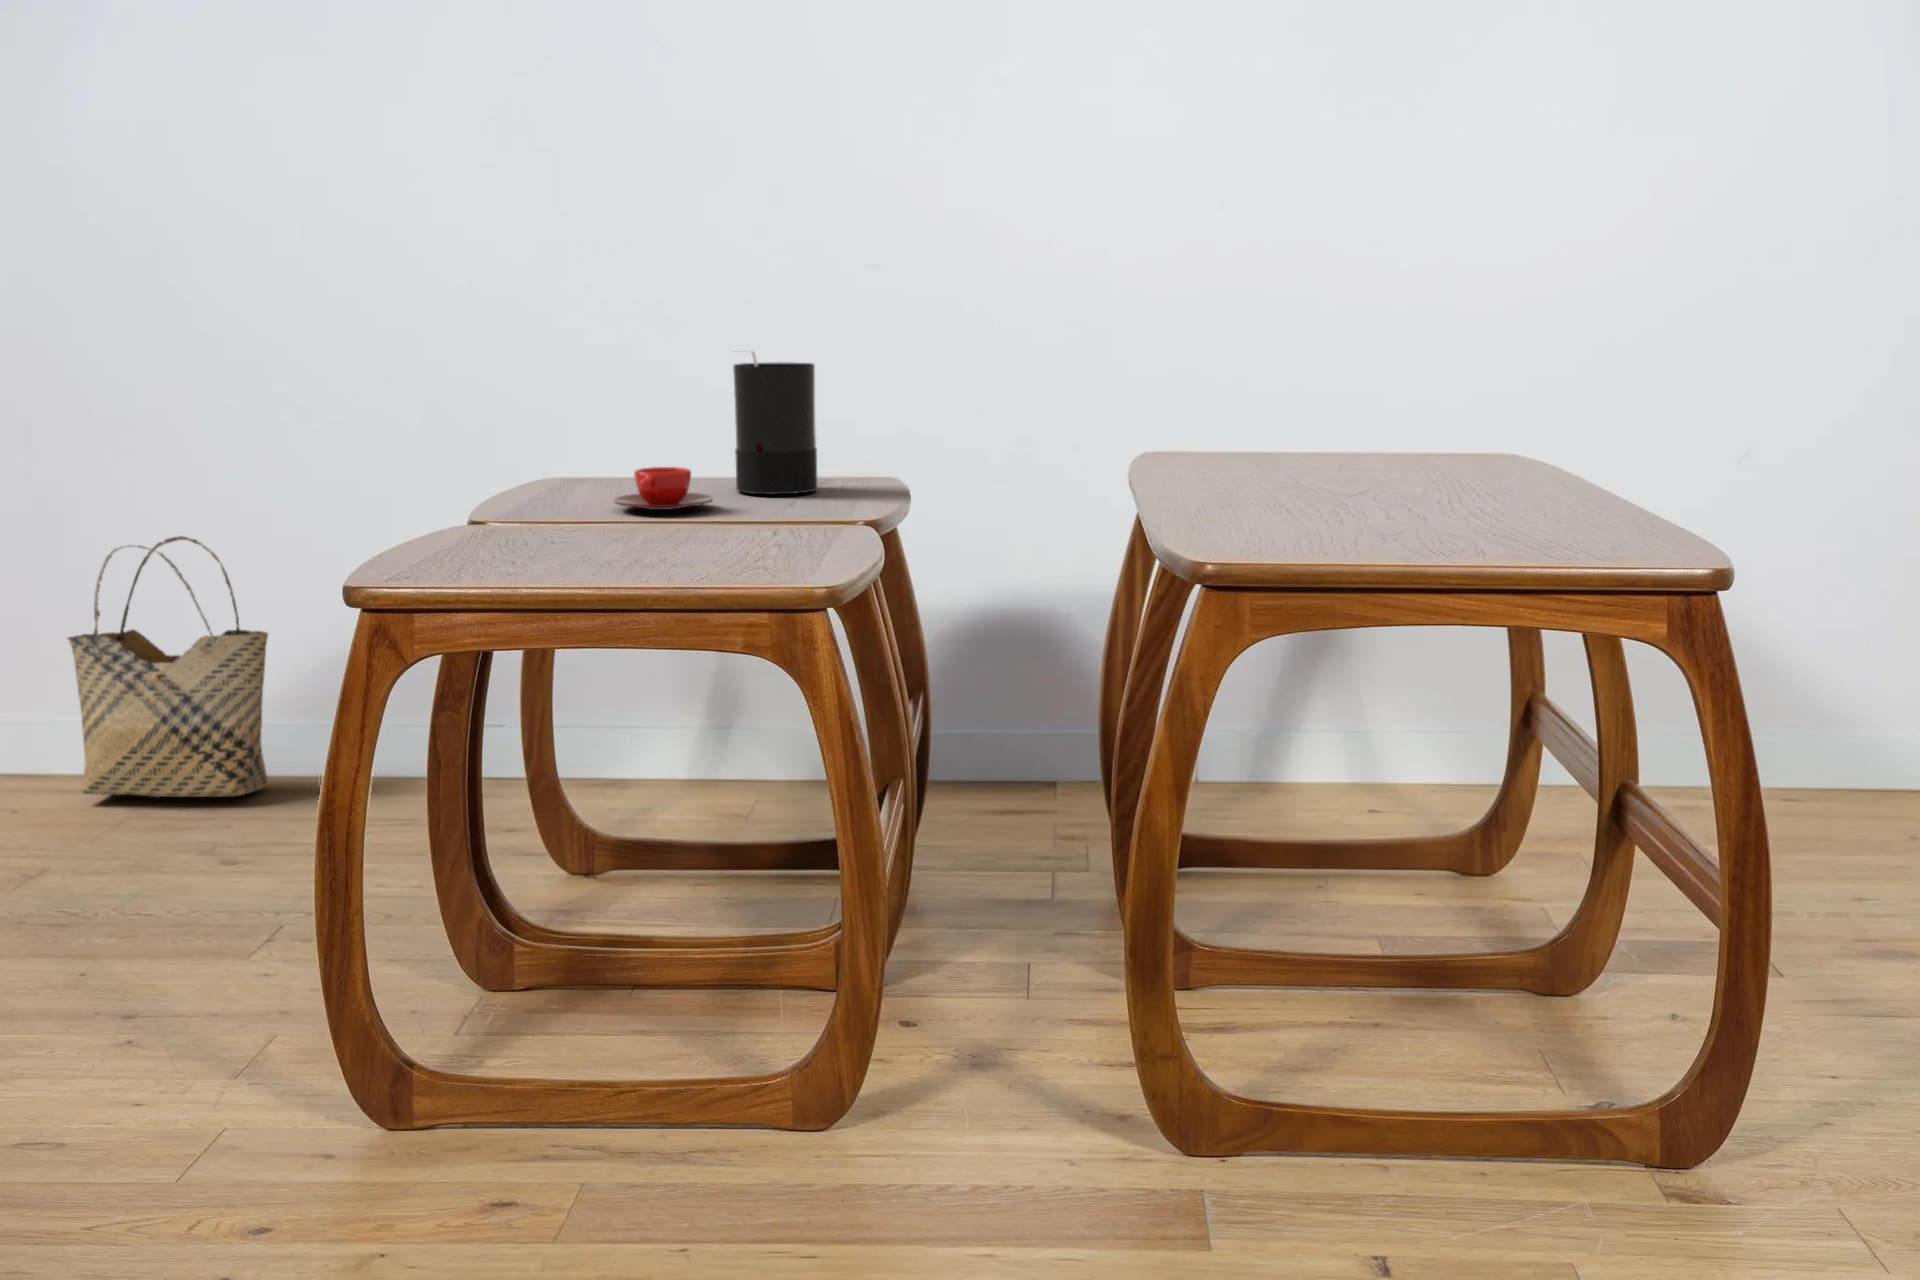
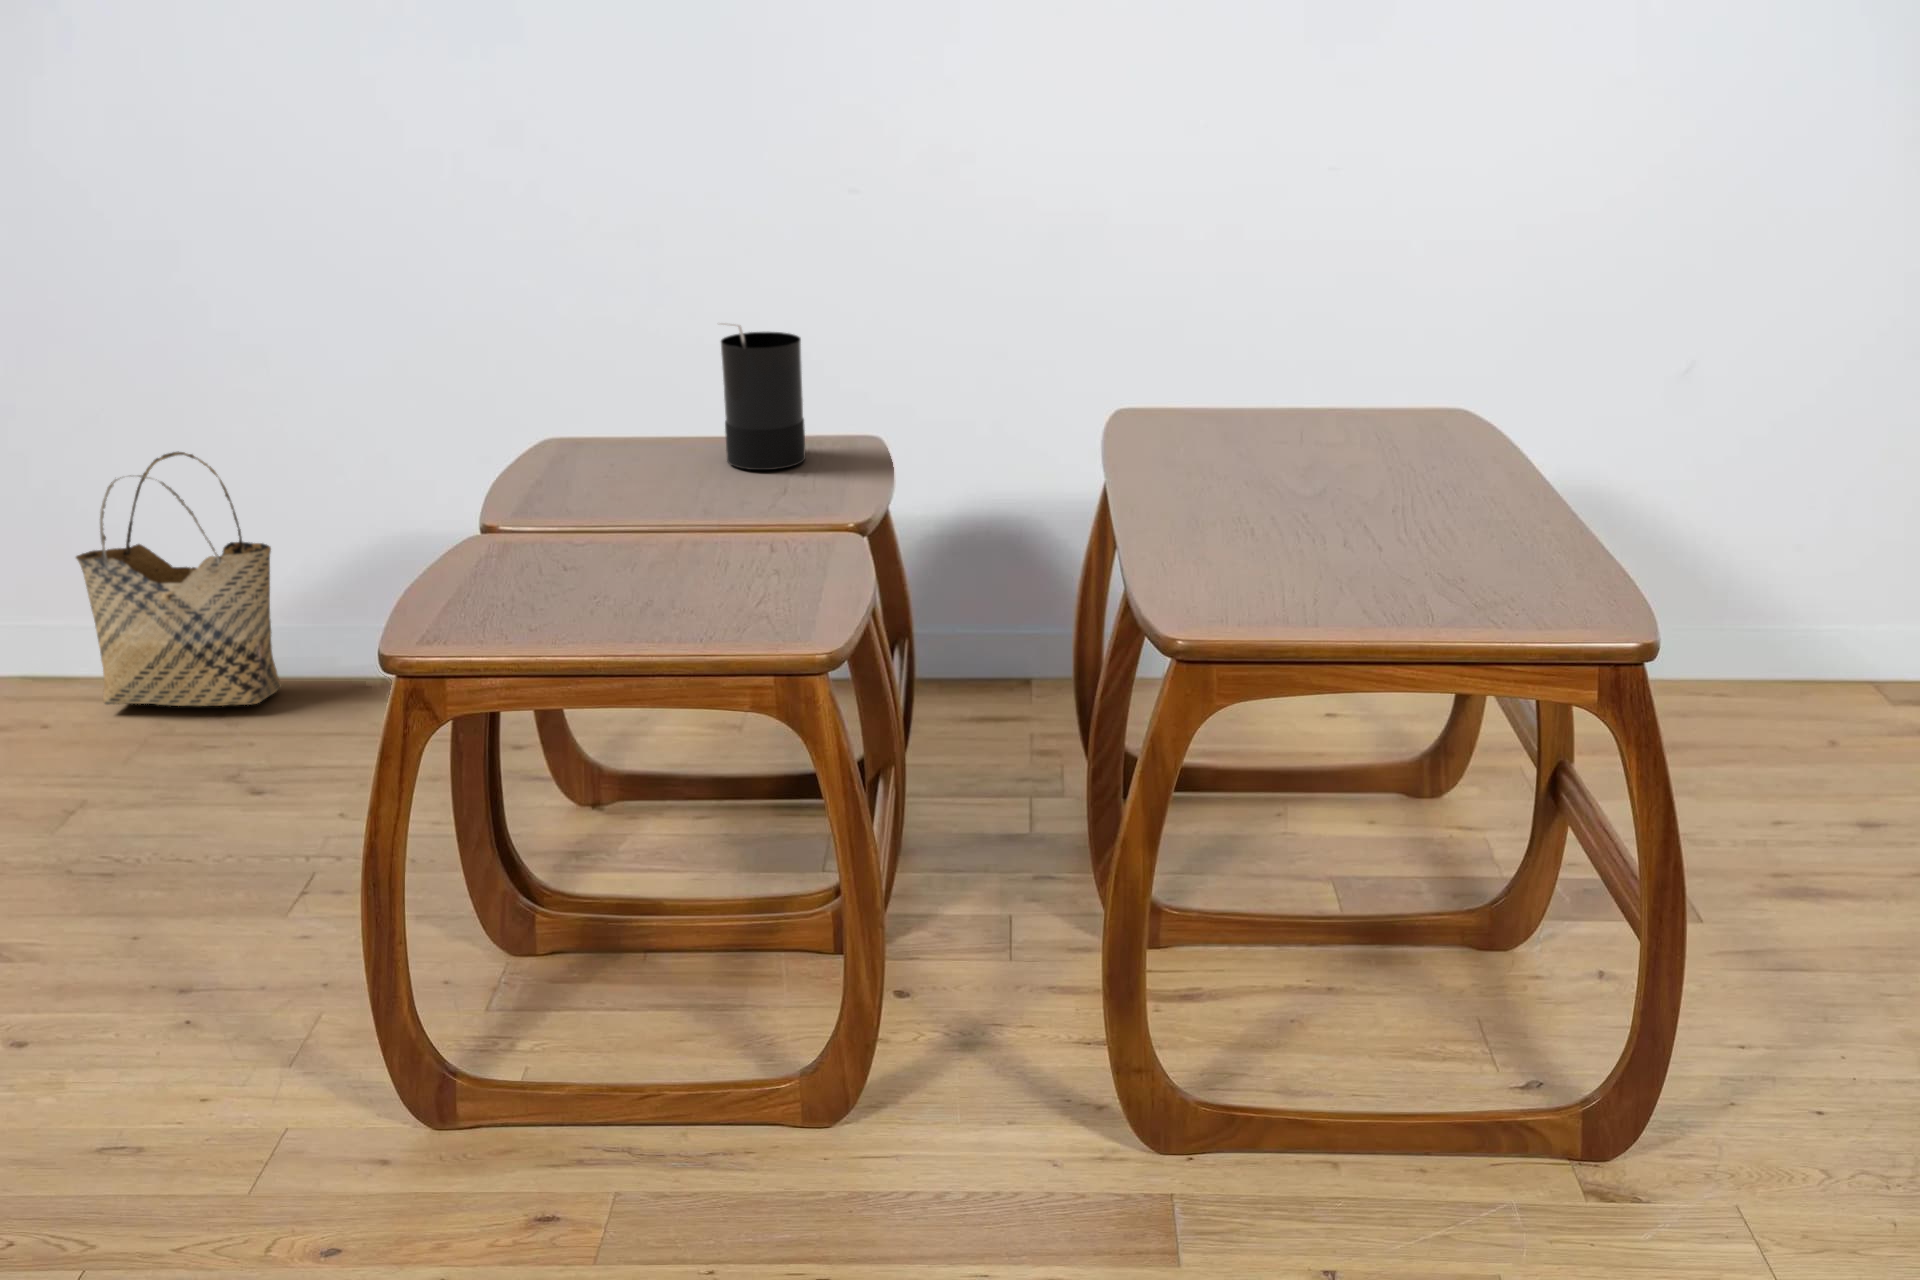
teacup: present [614,467,713,510] -> none [610,456,706,507]

